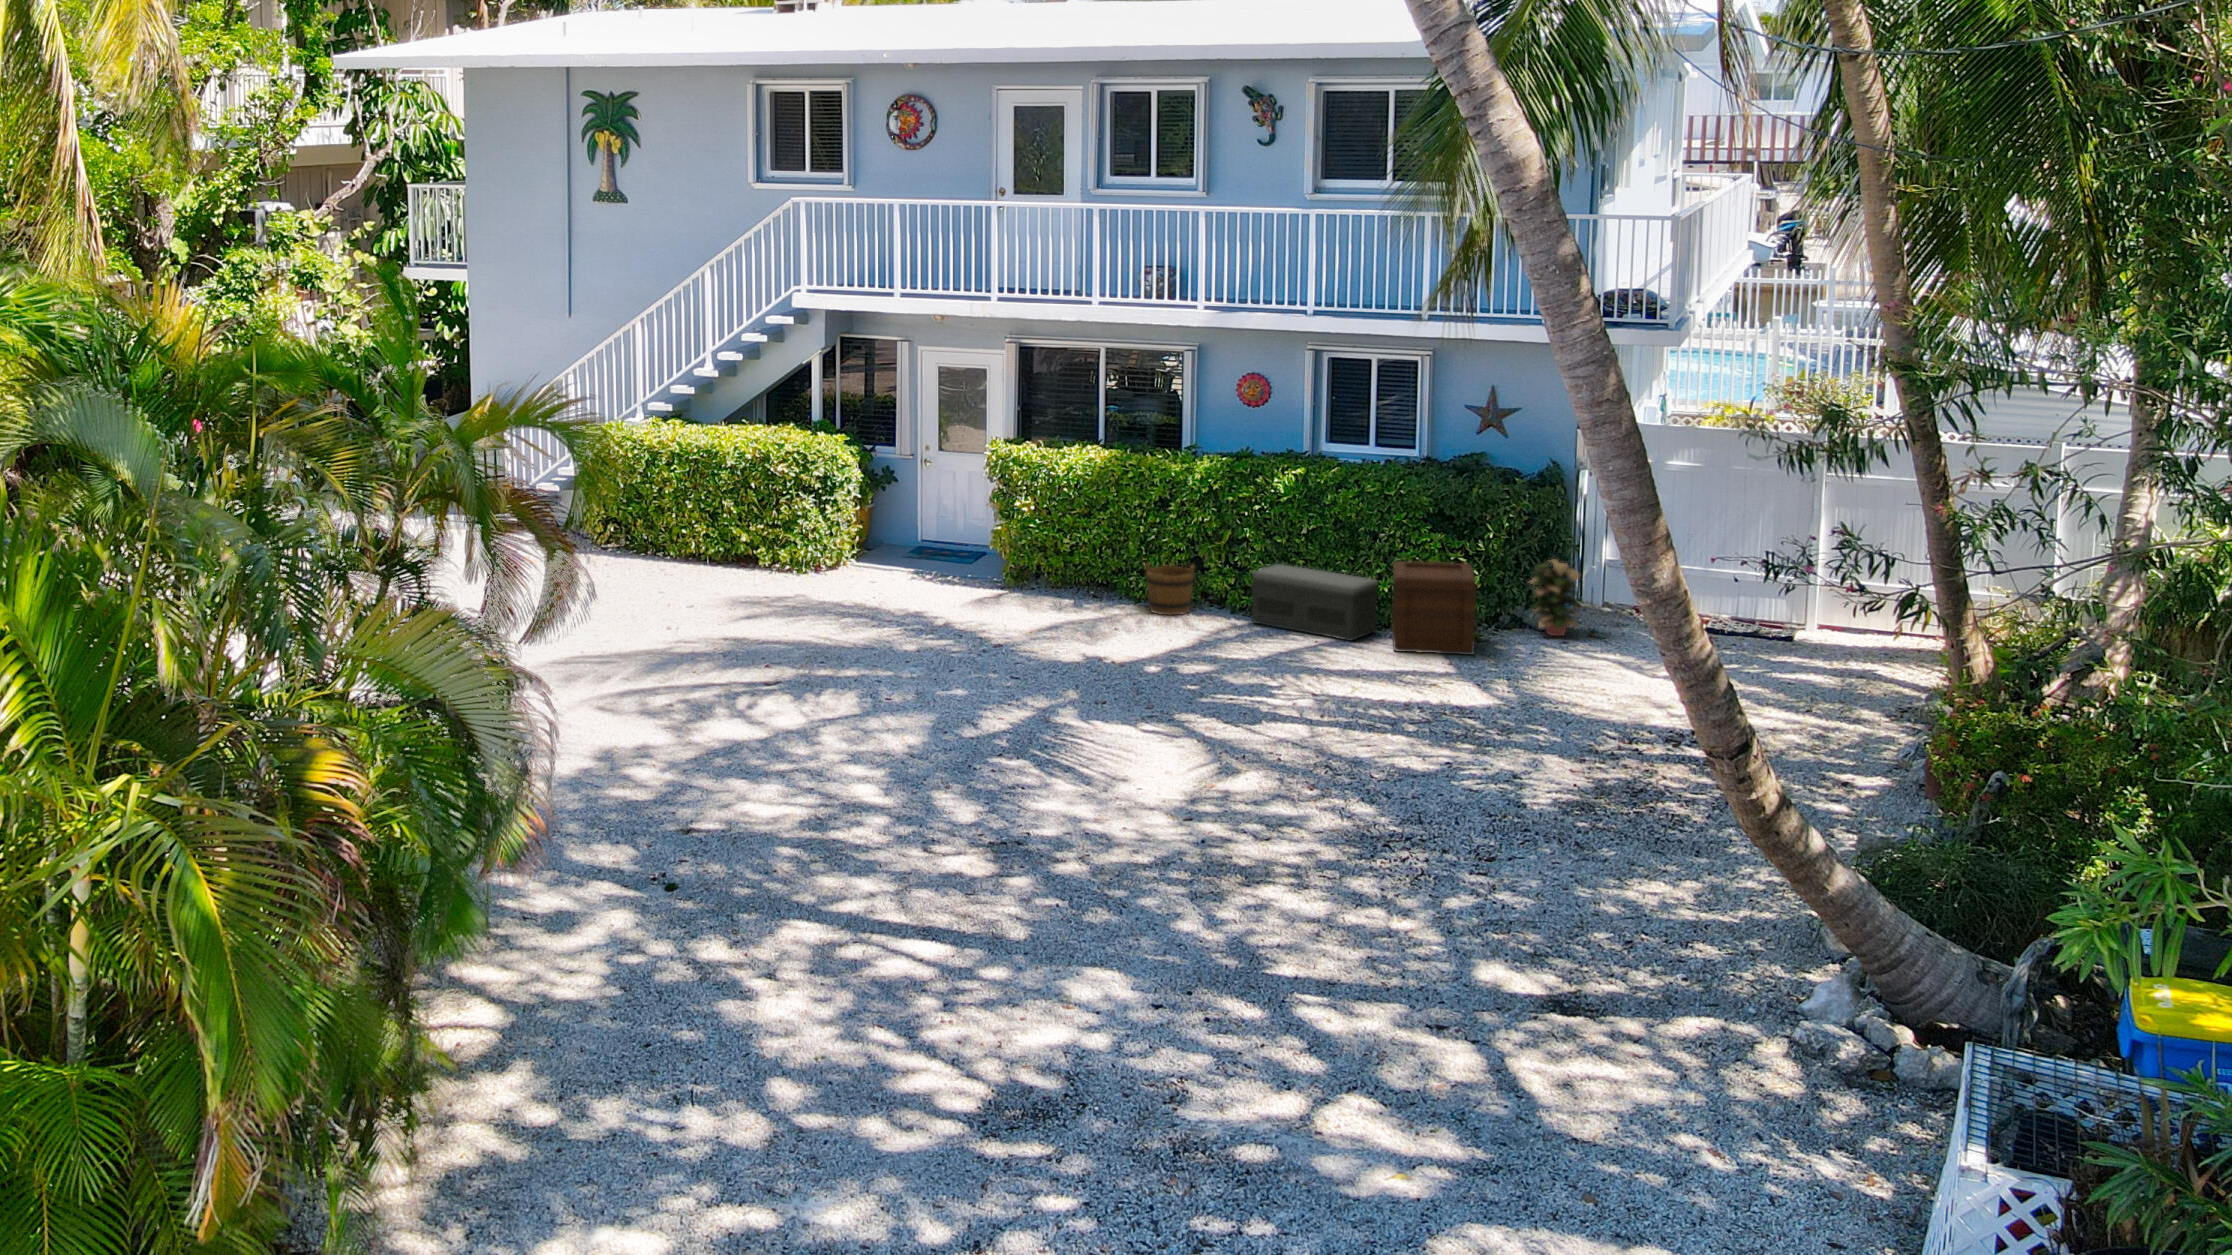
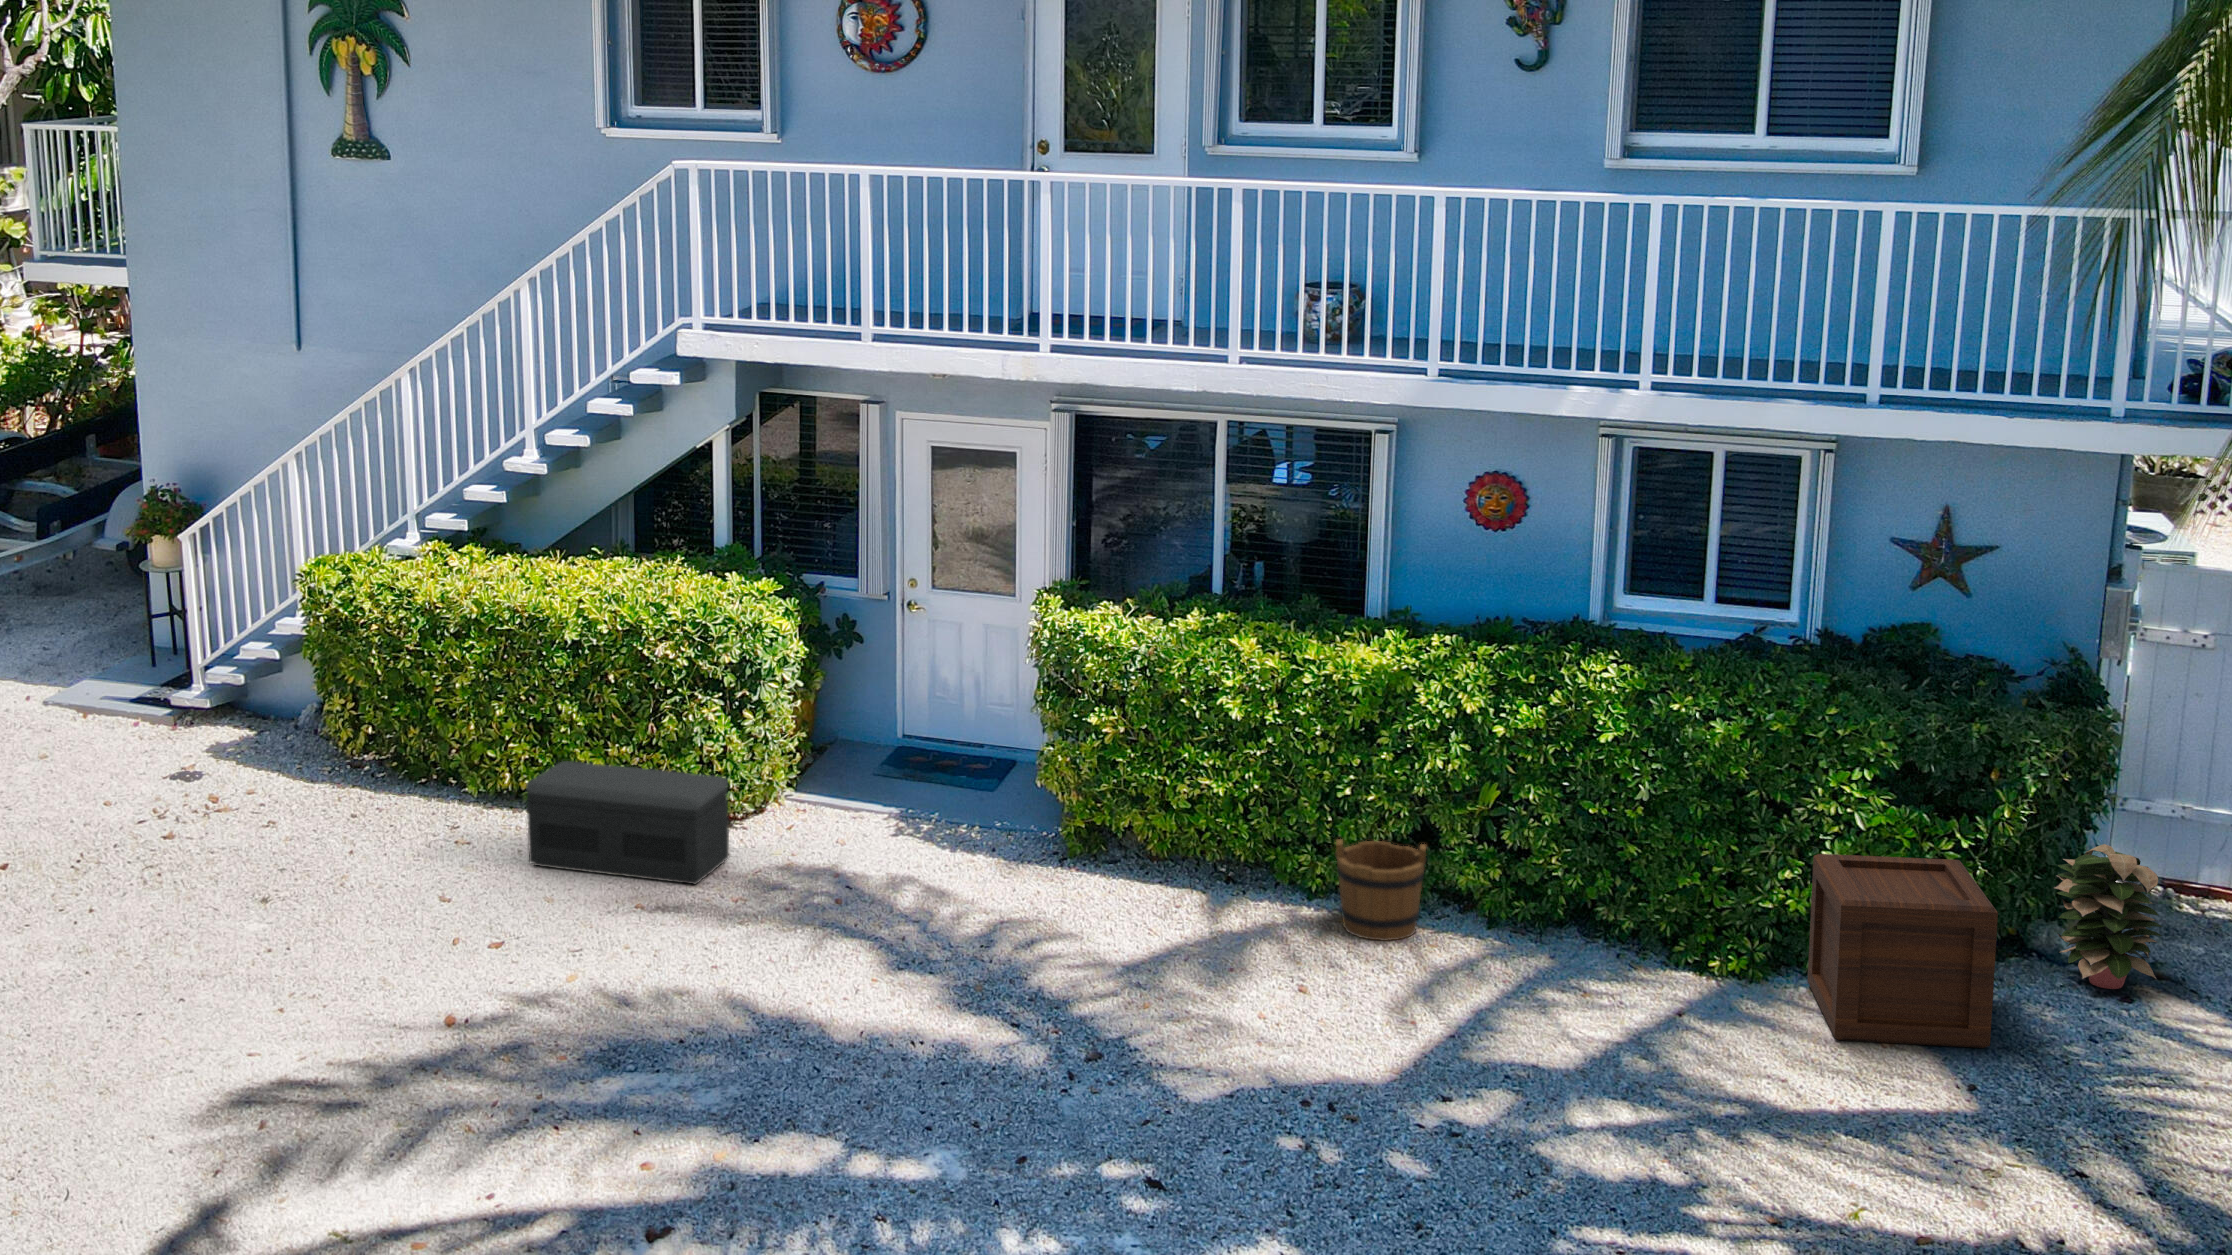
storage bench: present [1252,564,1377,641] -> present [526,761,729,884]

